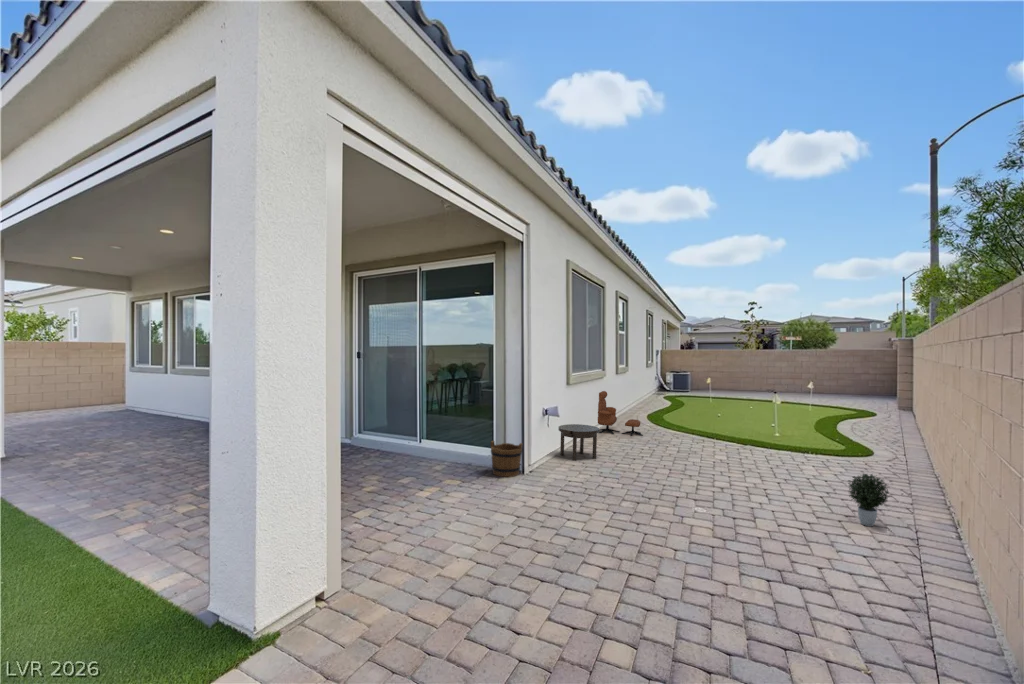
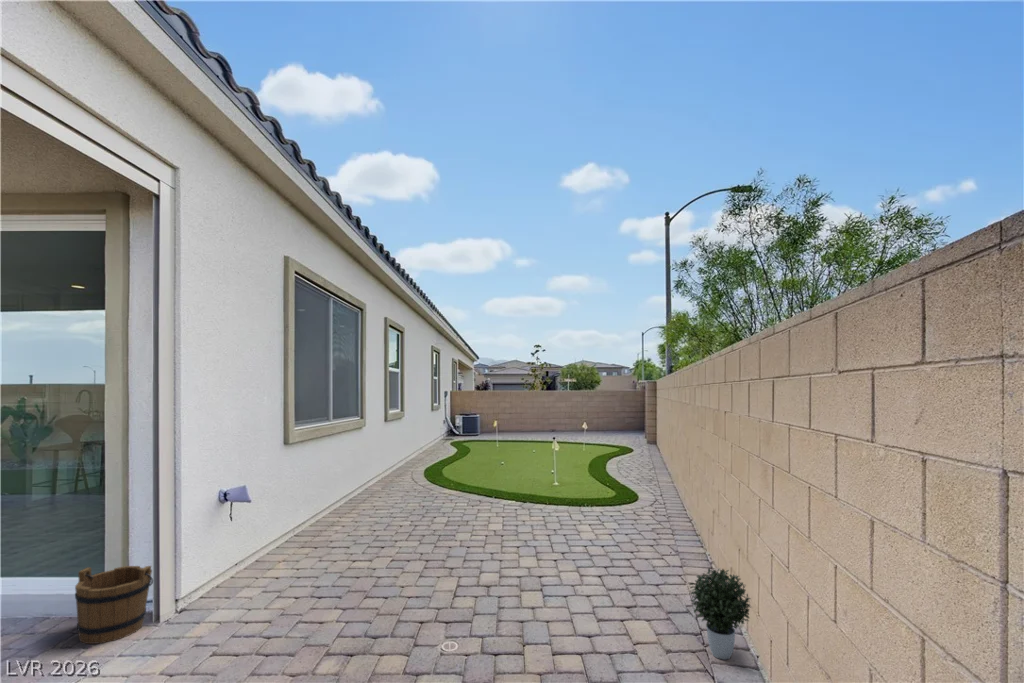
lounge chair: present [598,391,643,436] -> none [349,445,411,505]
side table: present [558,424,599,461] -> none [259,504,328,570]

